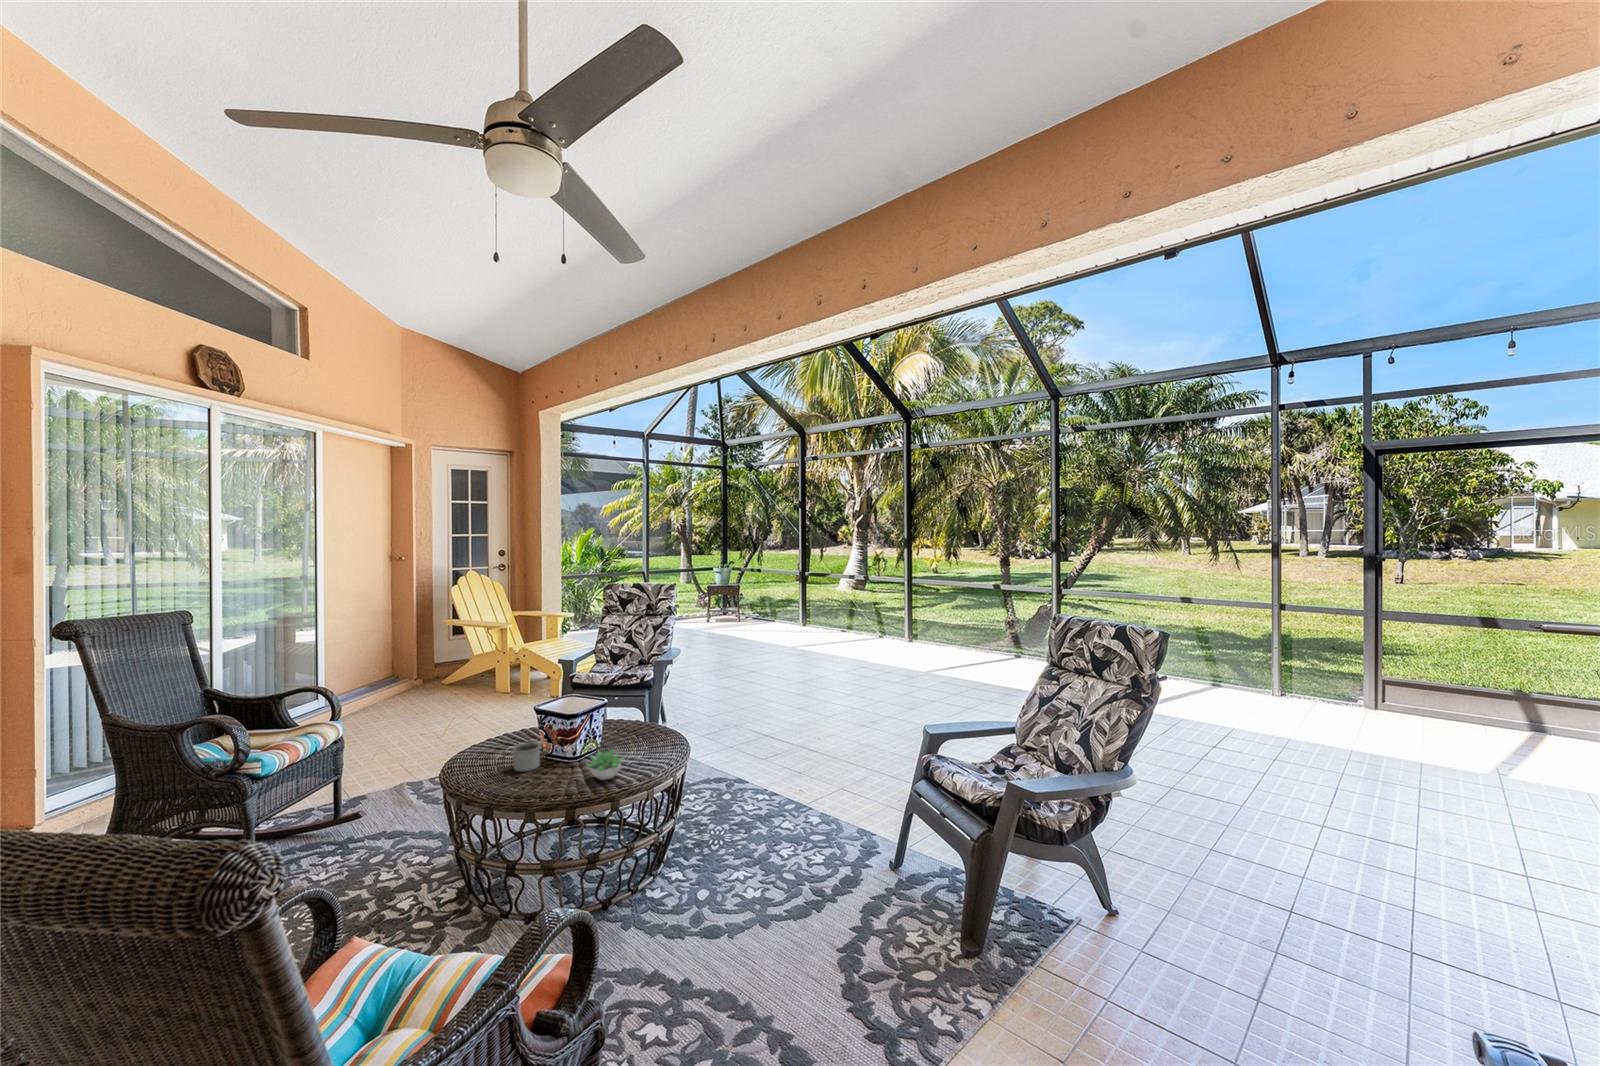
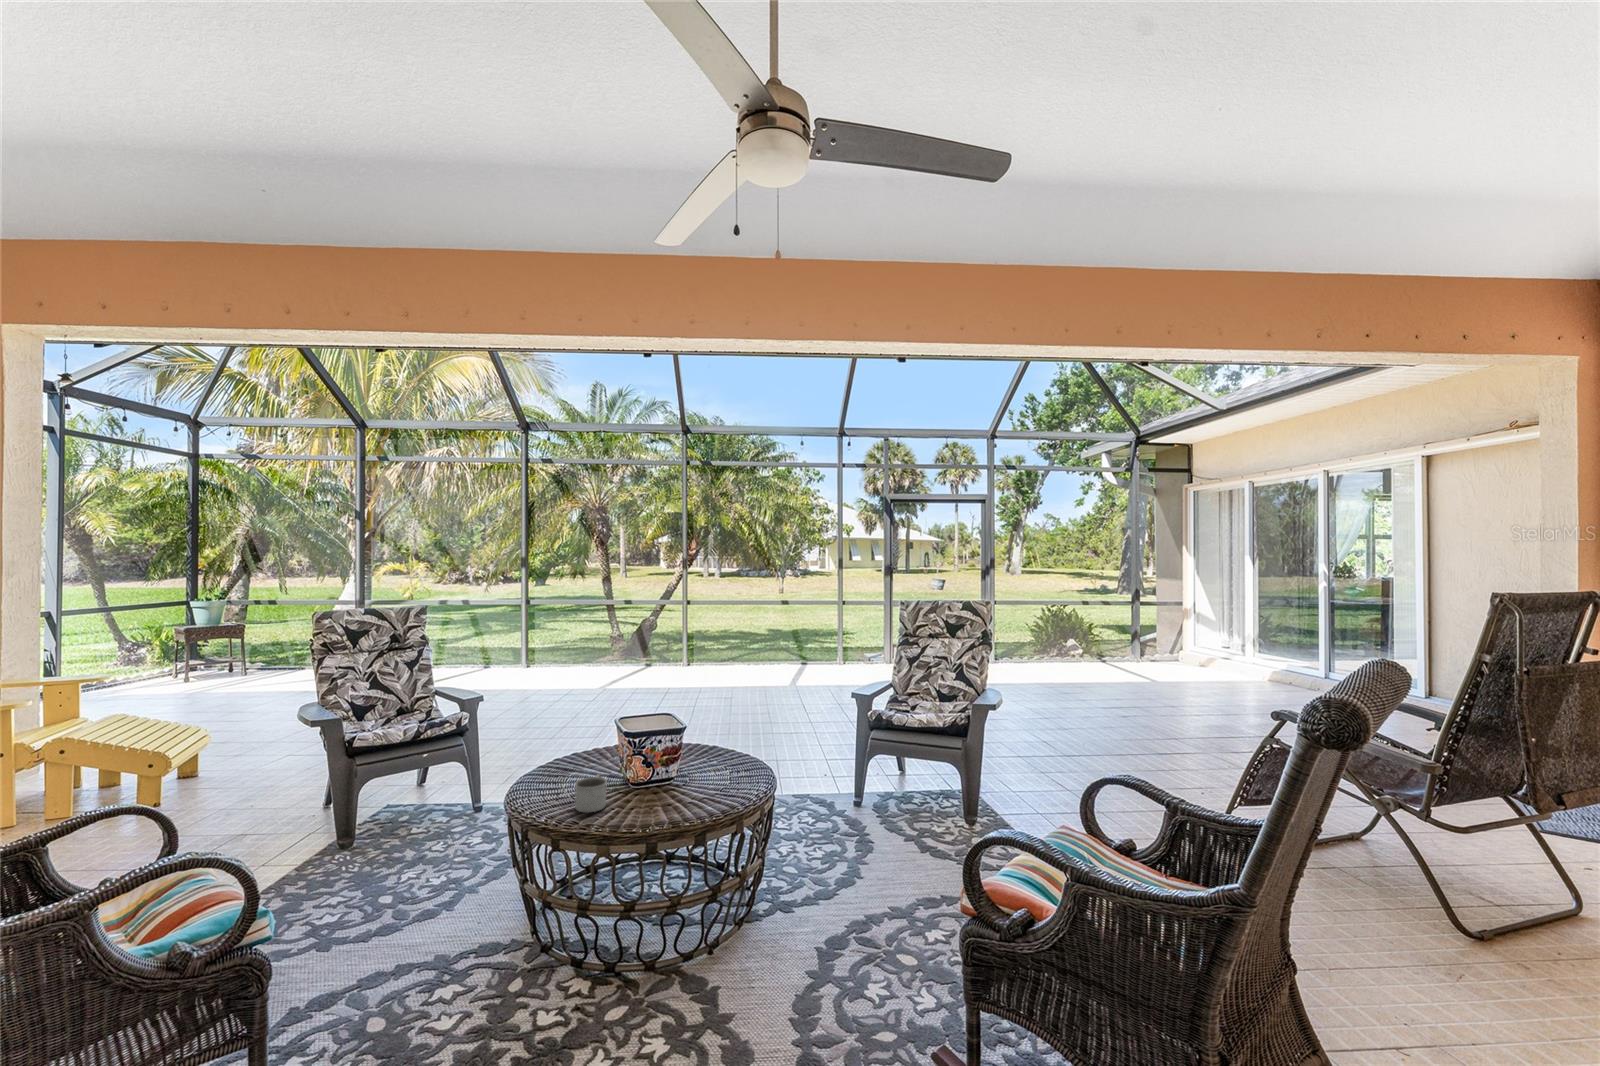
succulent plant: present [587,750,624,780] -> none [678,758,720,789]

